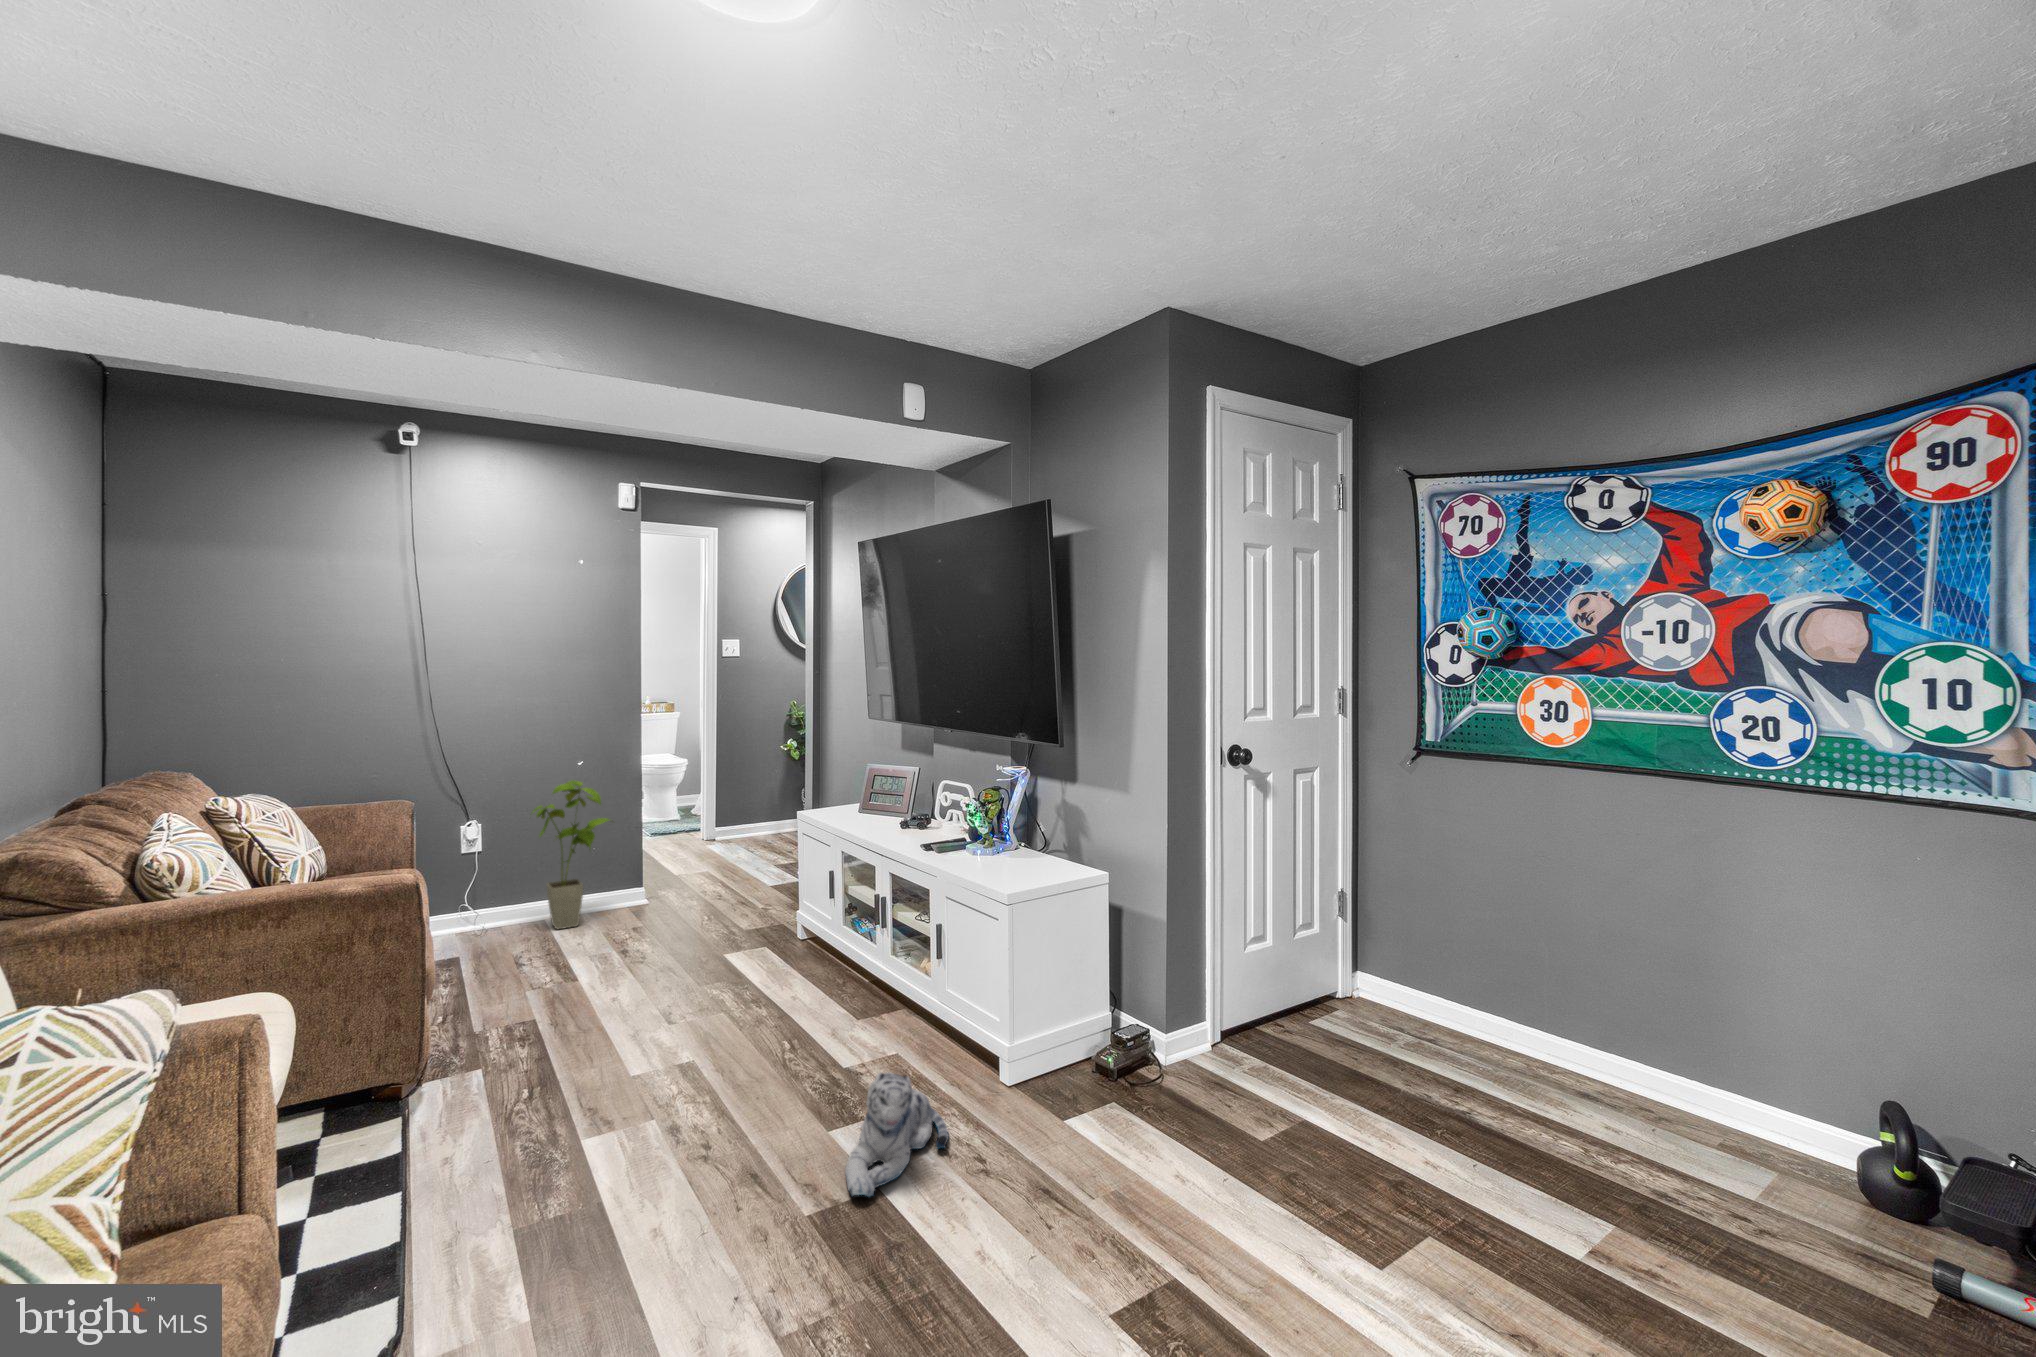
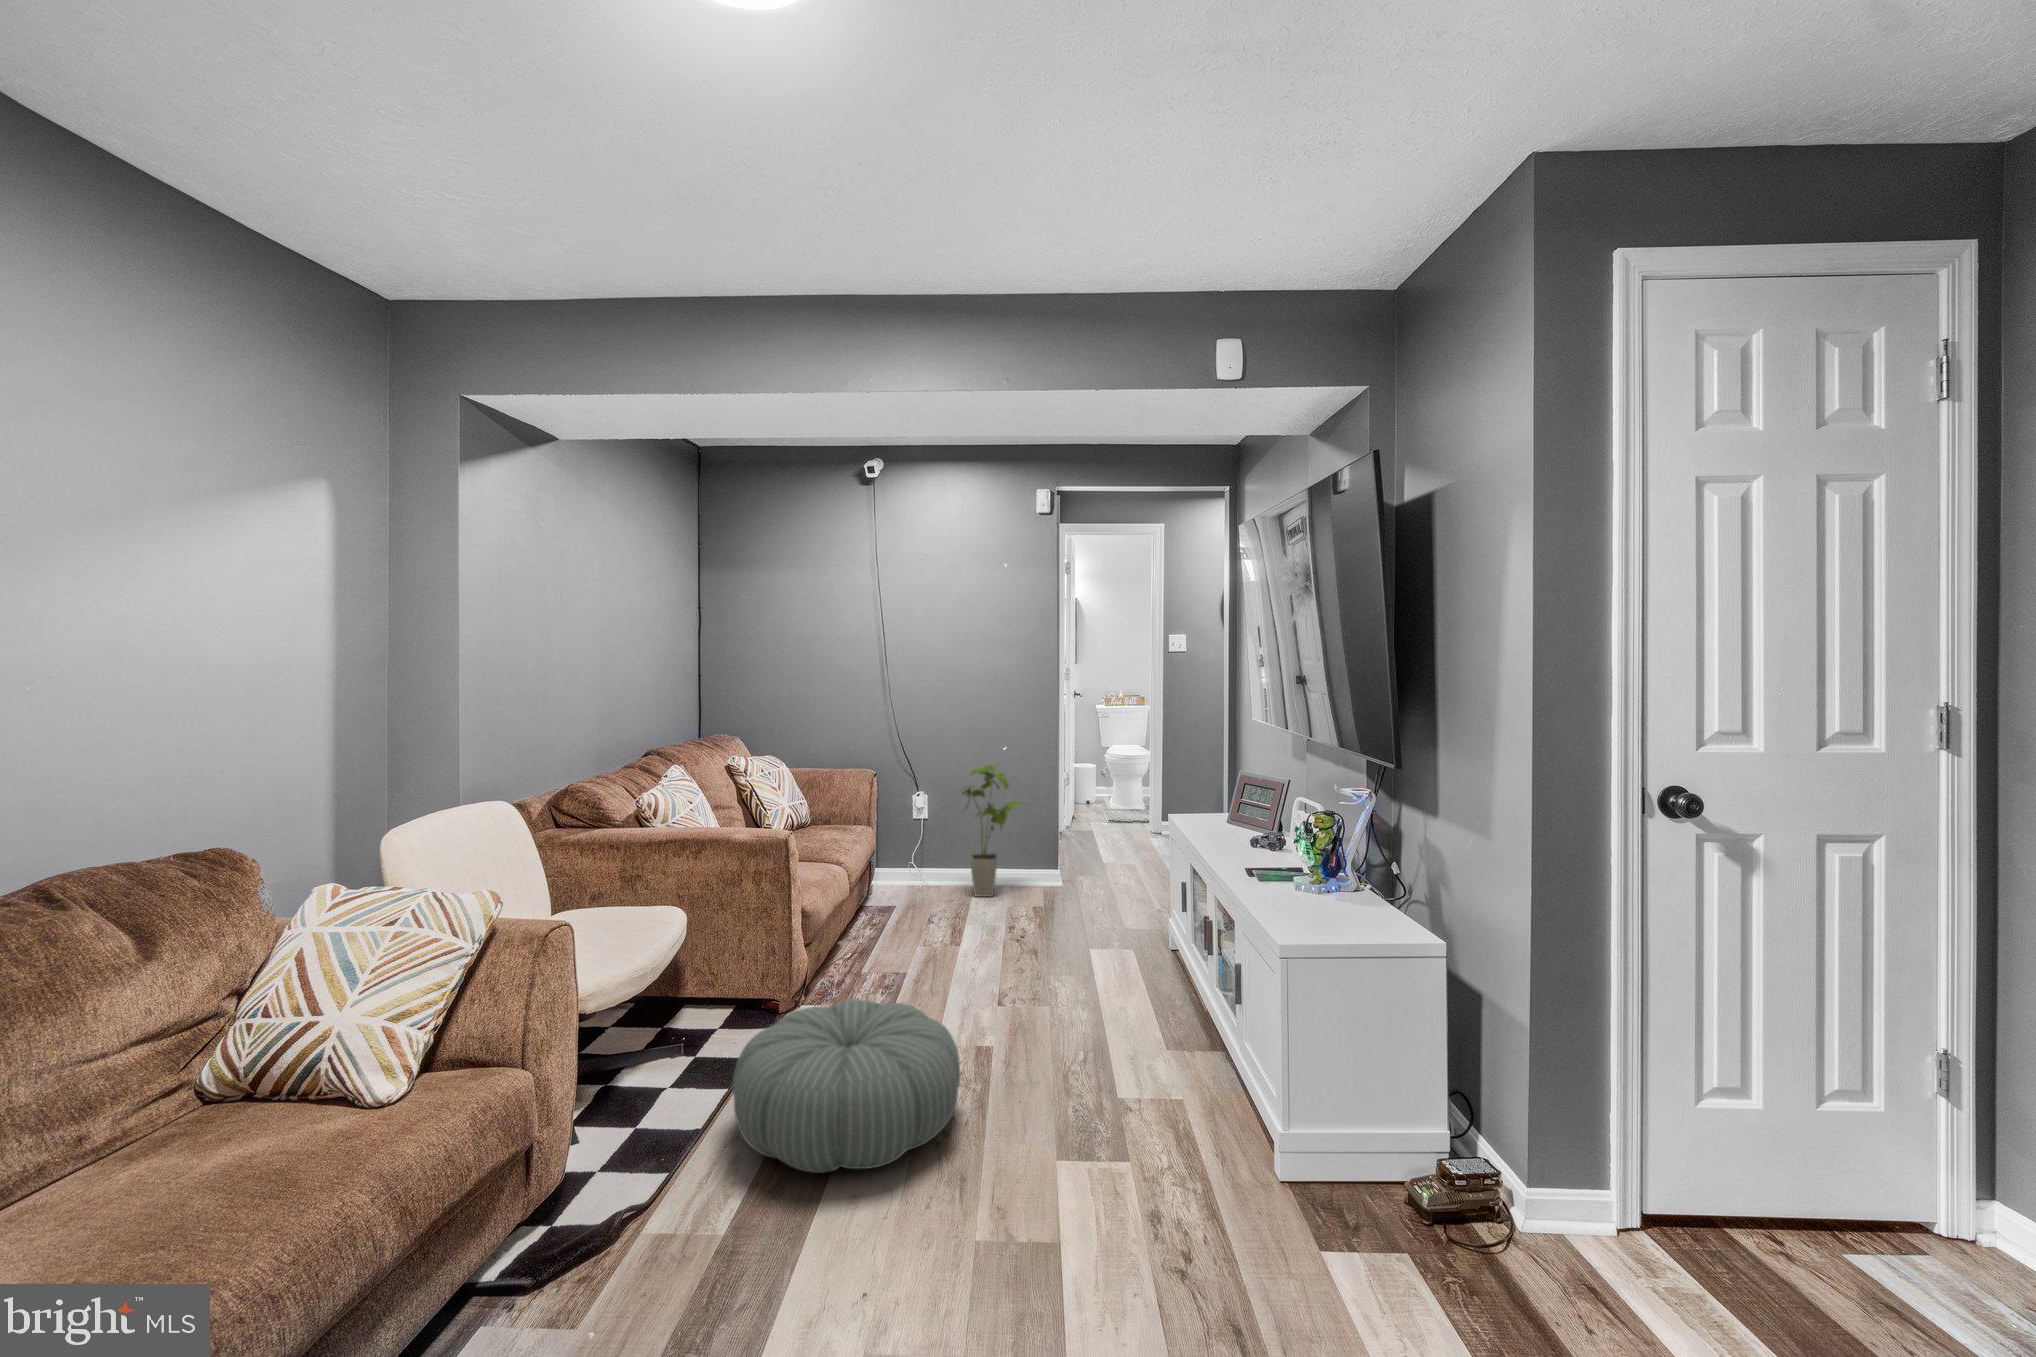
pouf: none [446,1032,724,1228] -> present [733,1000,960,1173]
plush toy: present [845,1072,949,1197] -> none [1022,1116,1173,1251]

